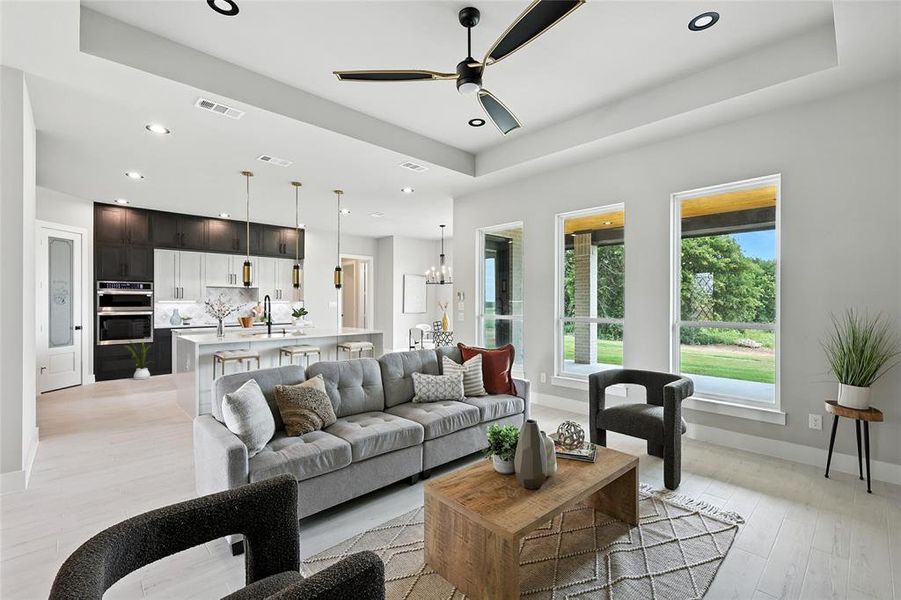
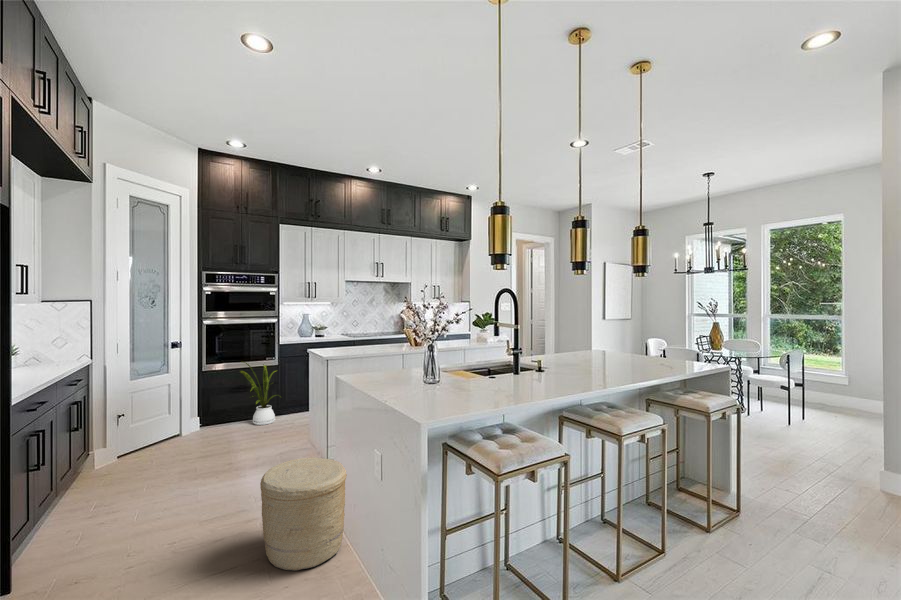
woven basket: none [132,373,178,415] -> present [260,458,347,571]

